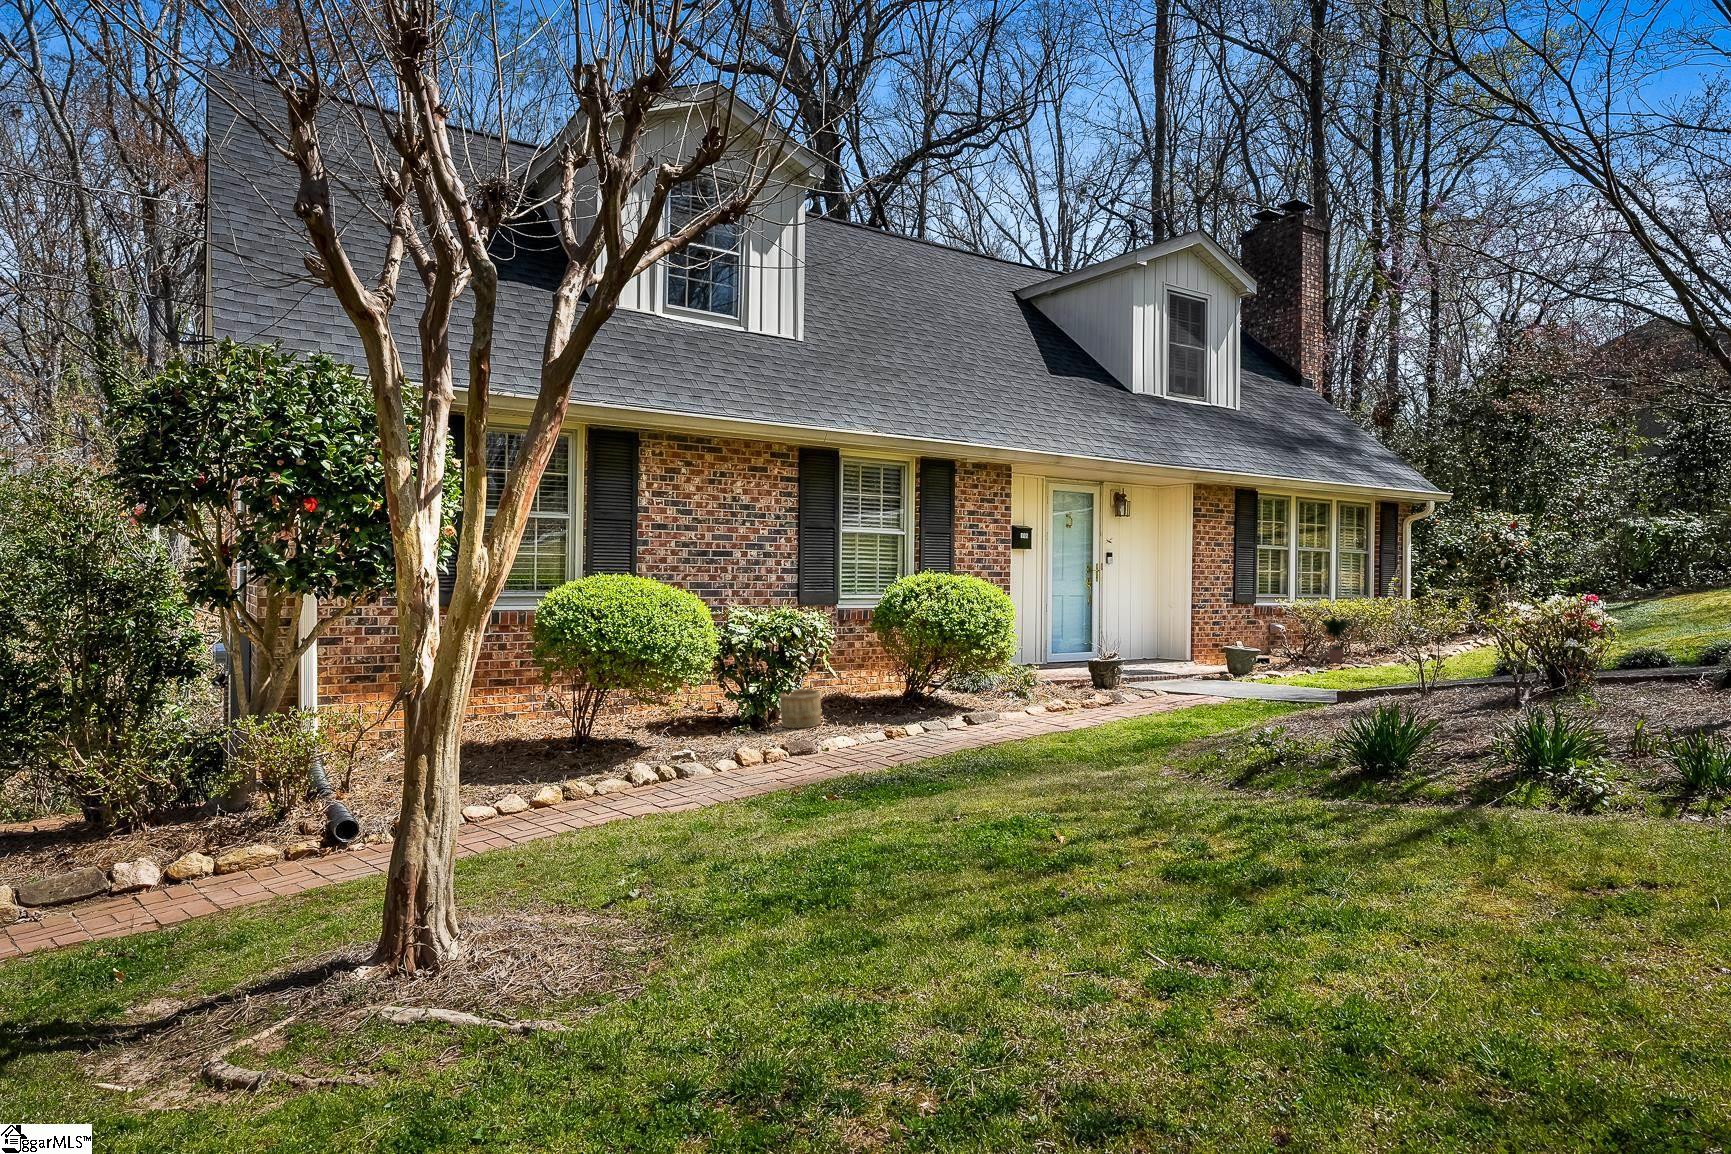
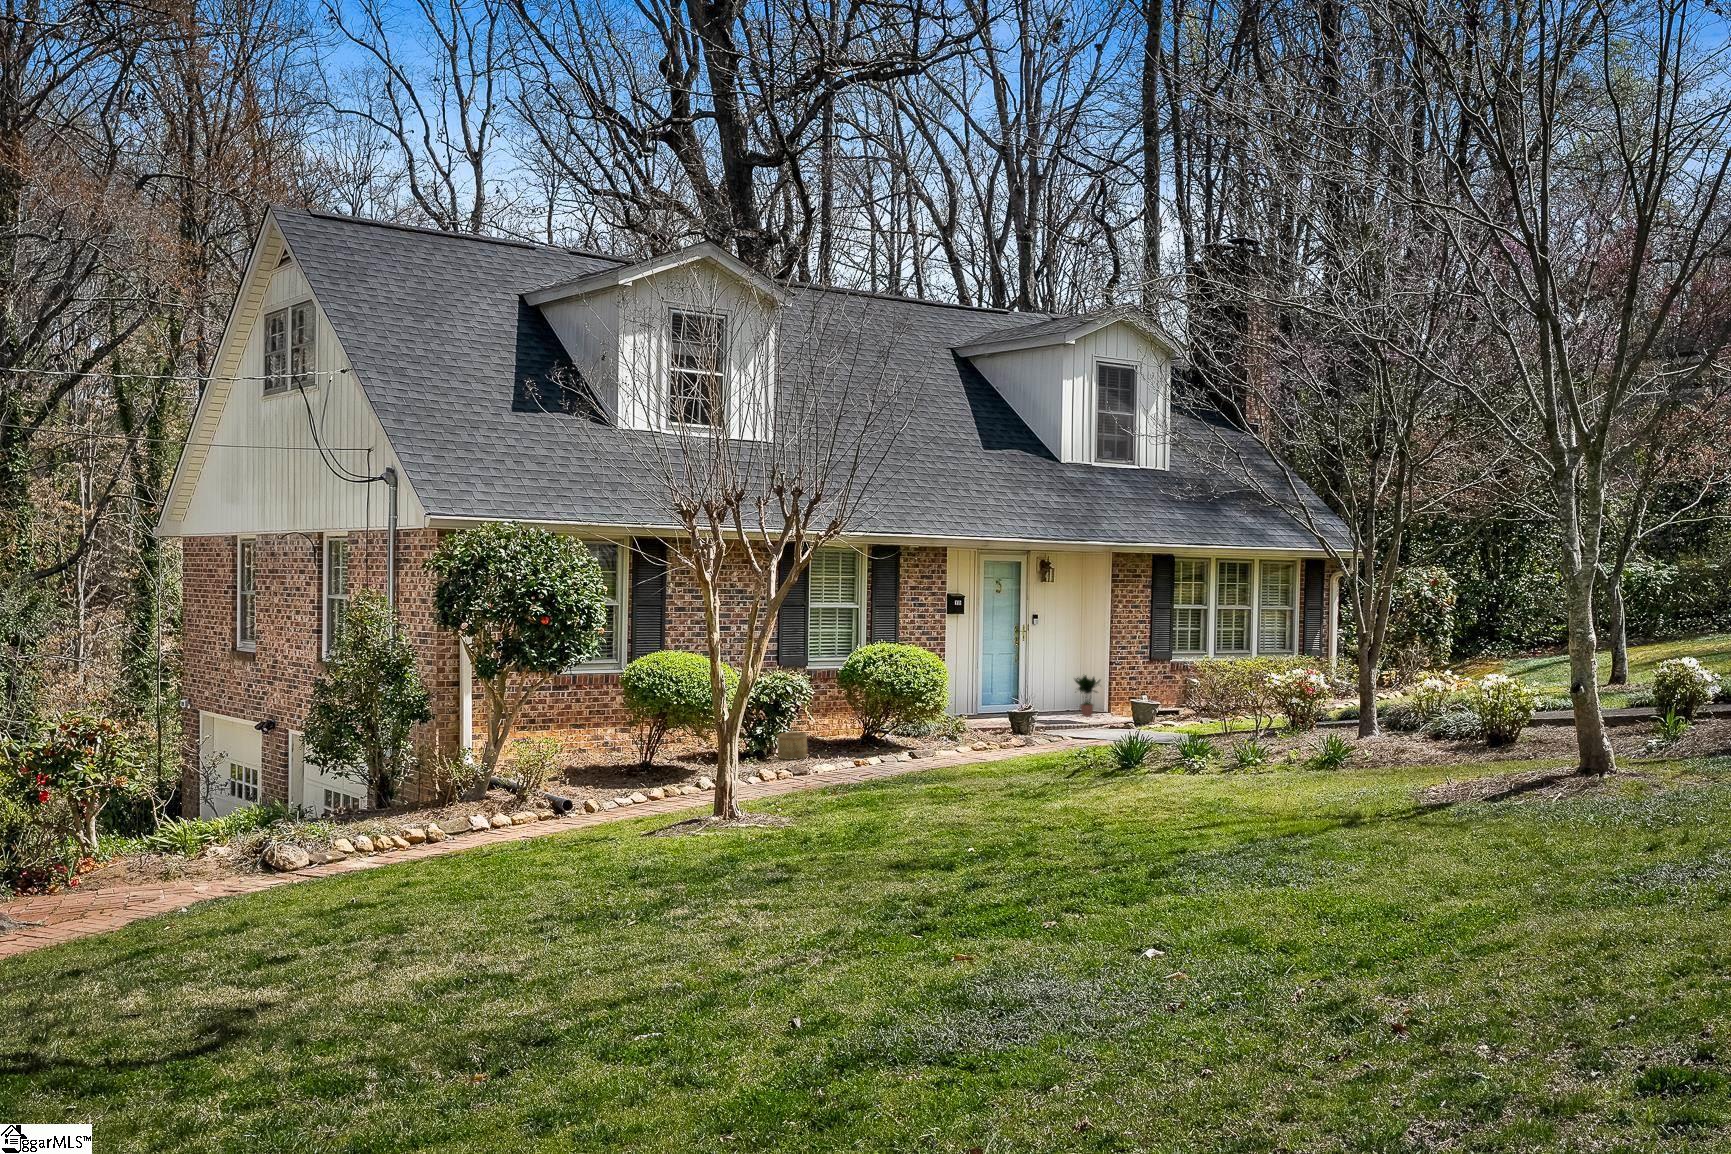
potted plant: present [1322,616,1354,663] -> present [1075,675,1100,717]

